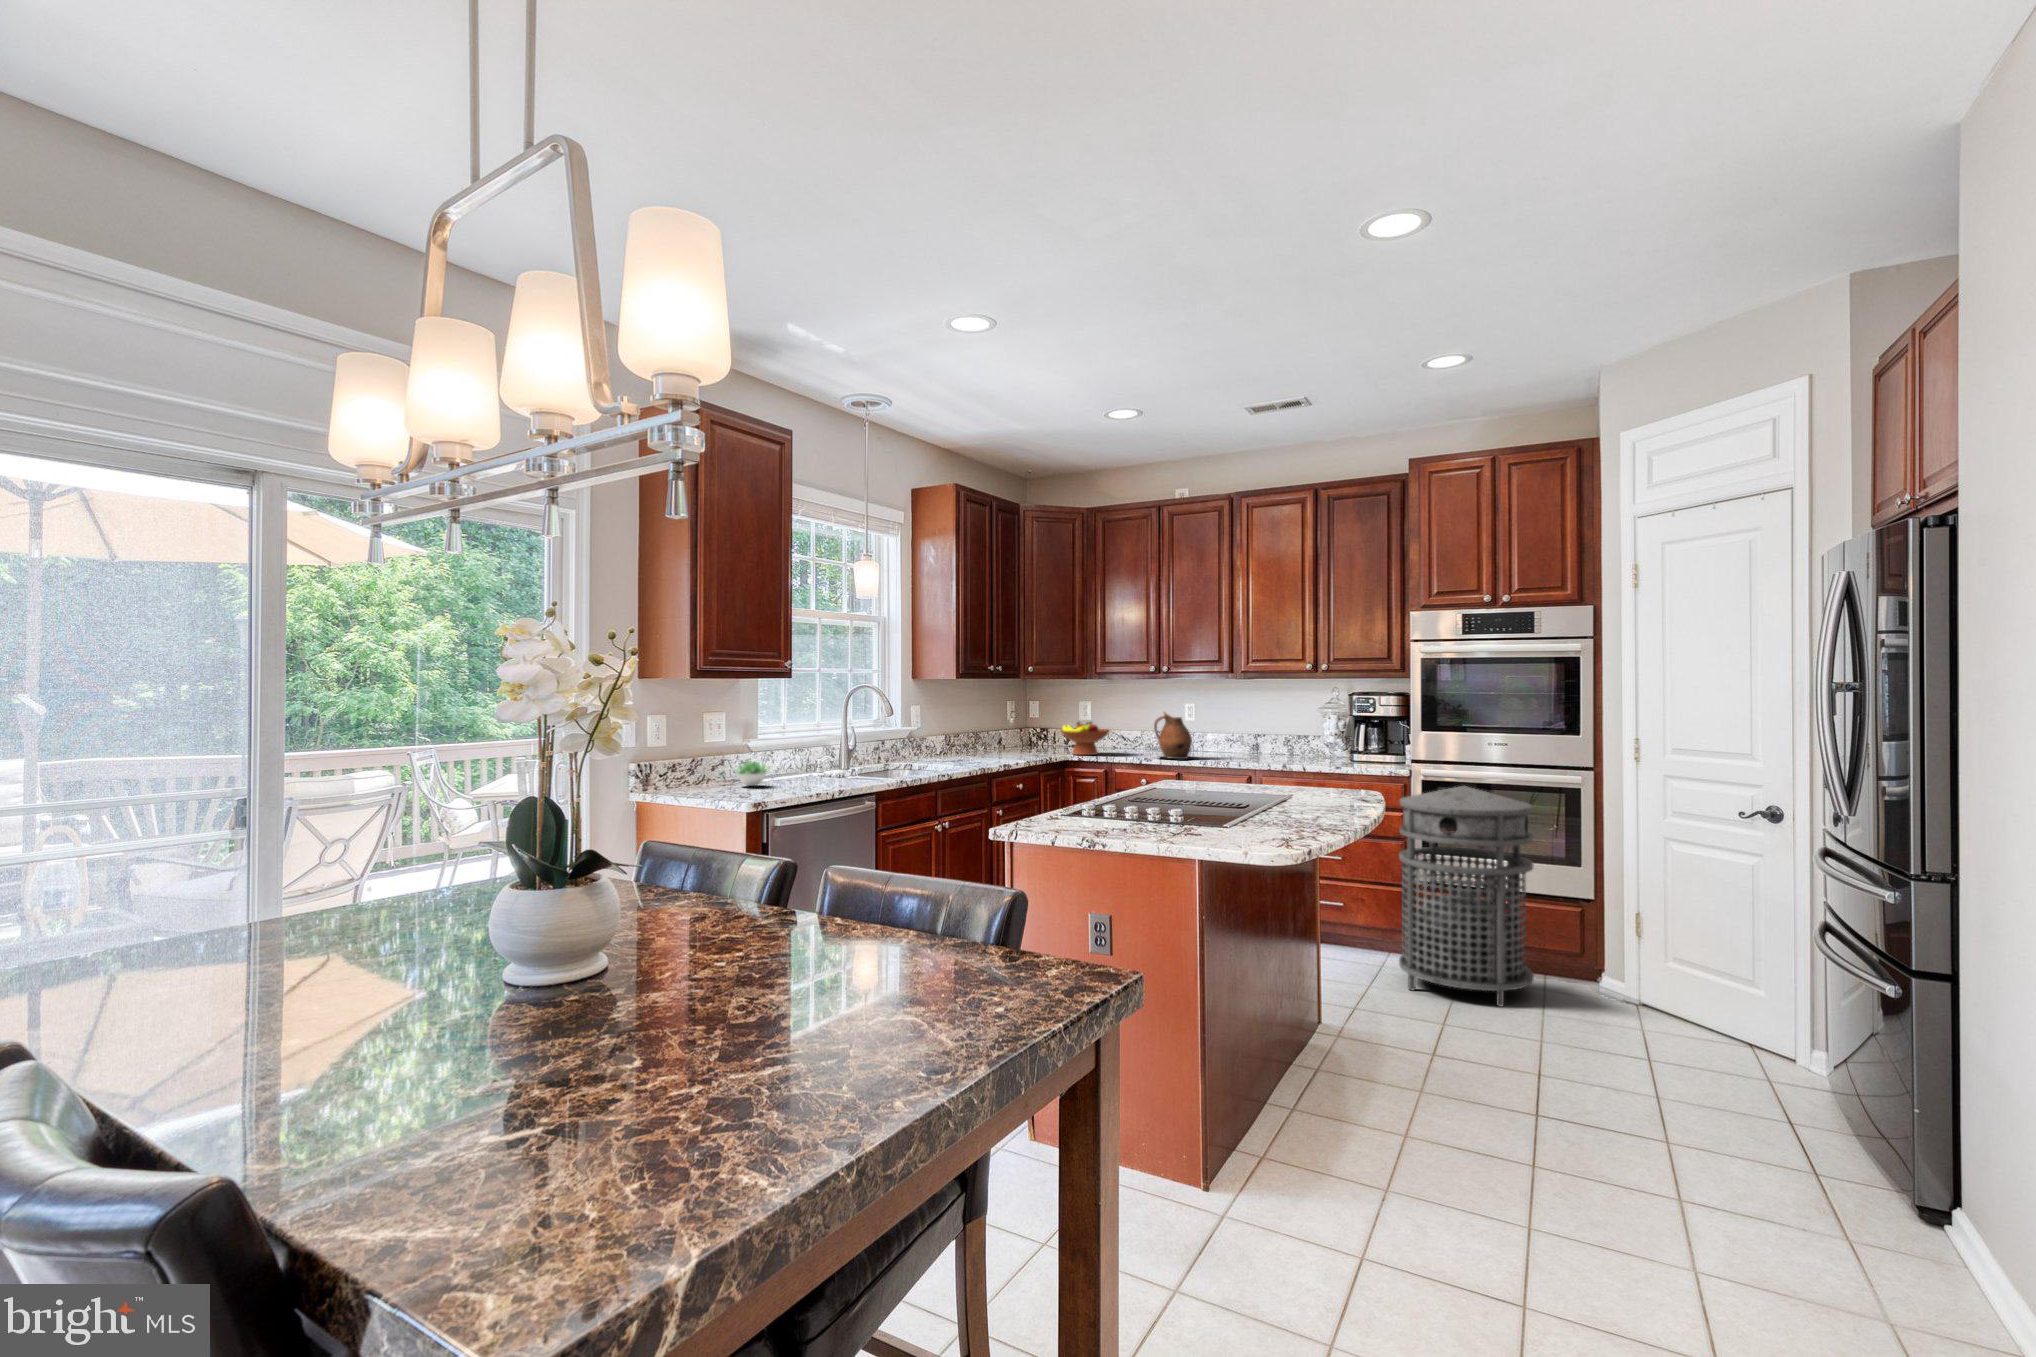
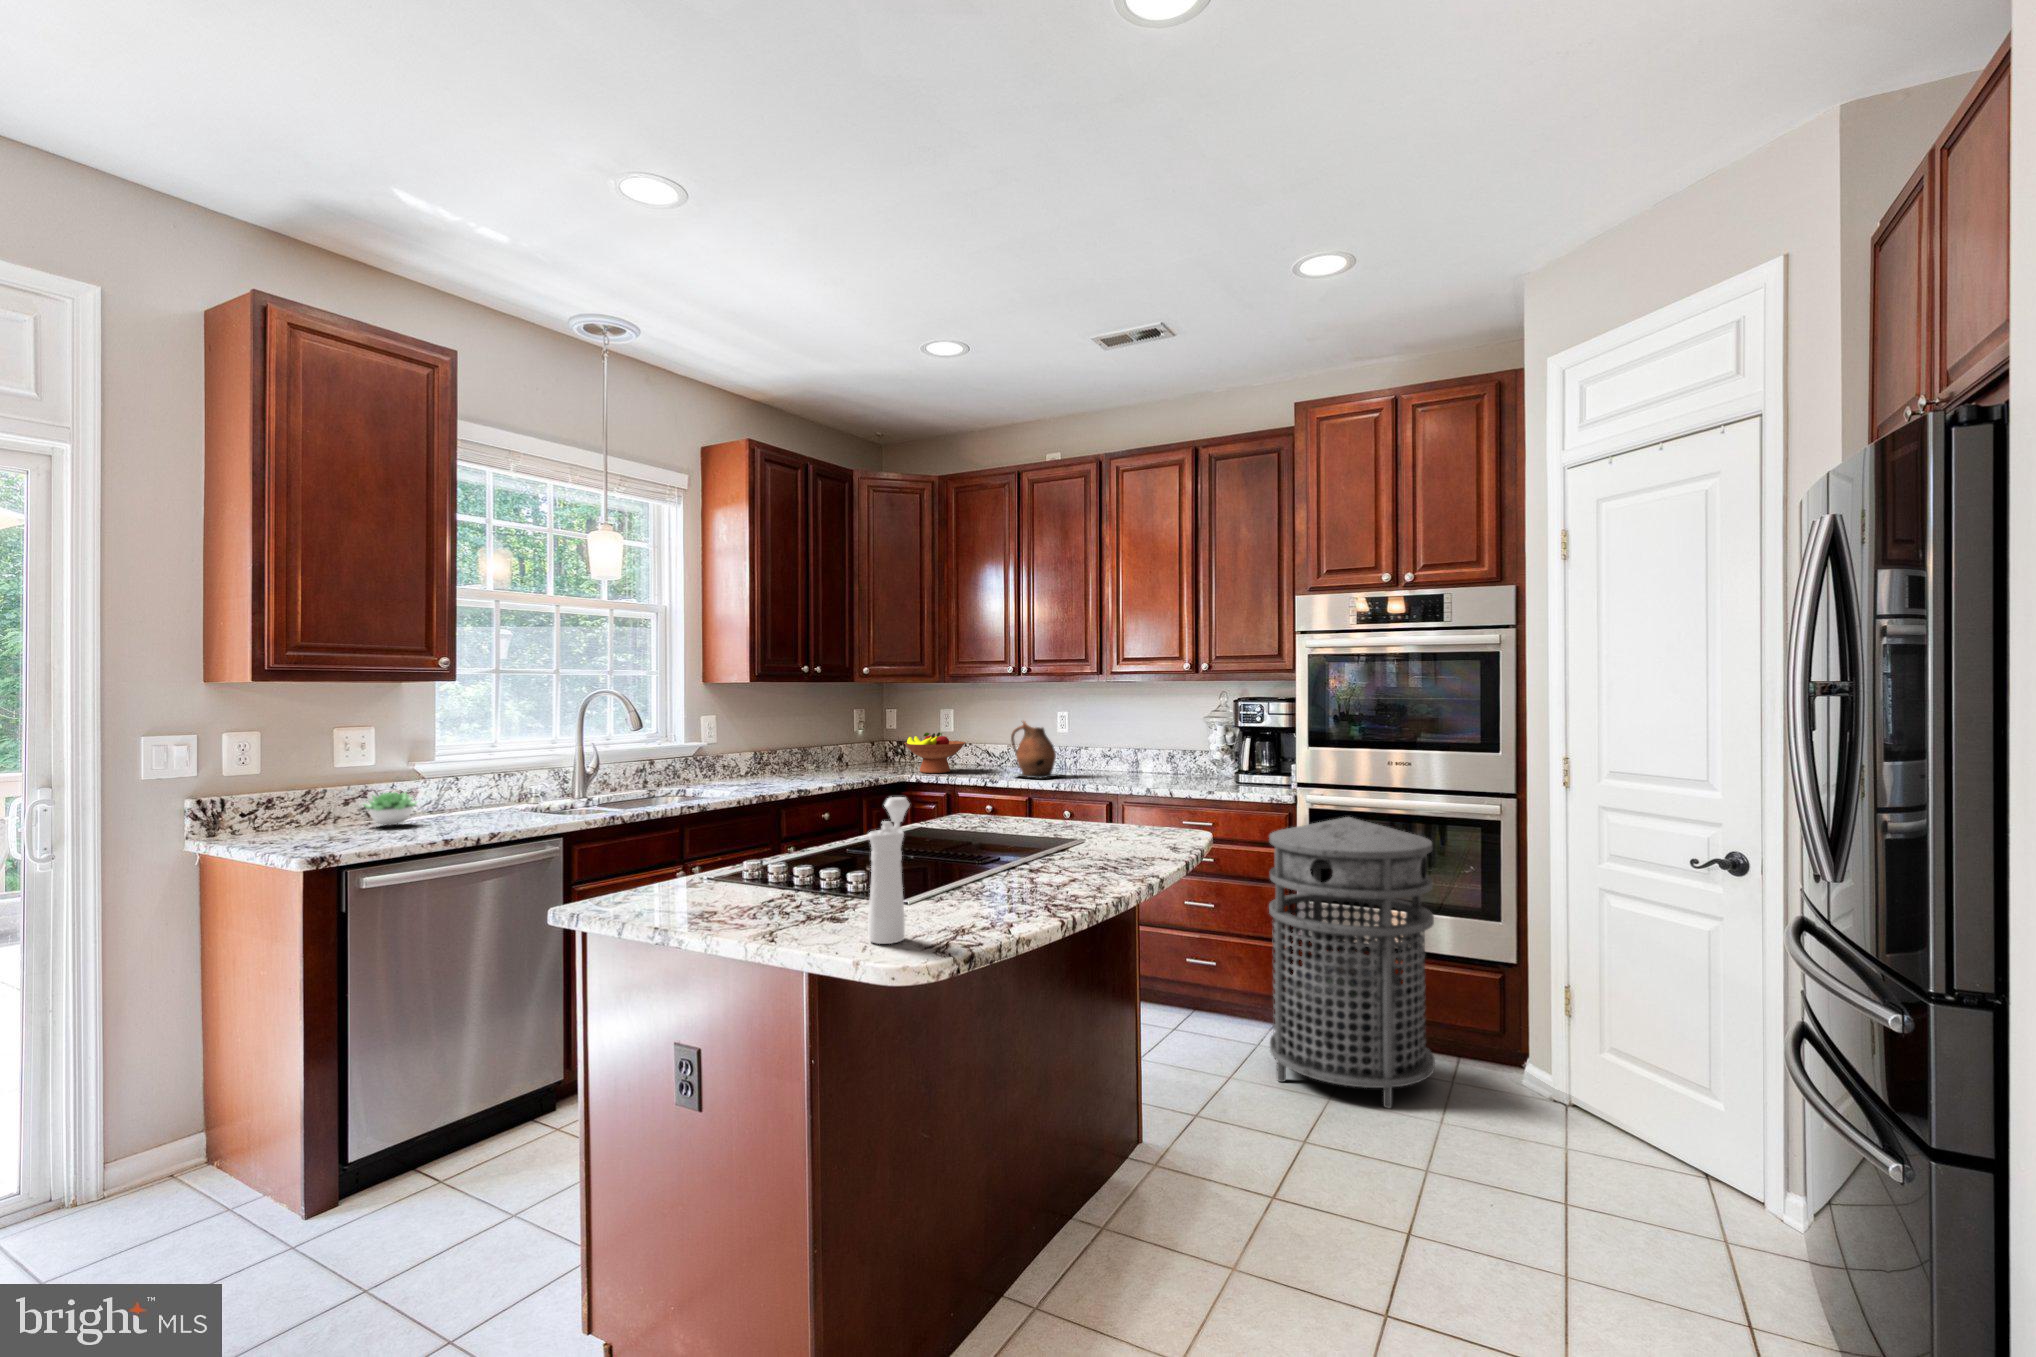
pepper mill: none [1234,754,1263,843] -> present [868,797,910,944]

